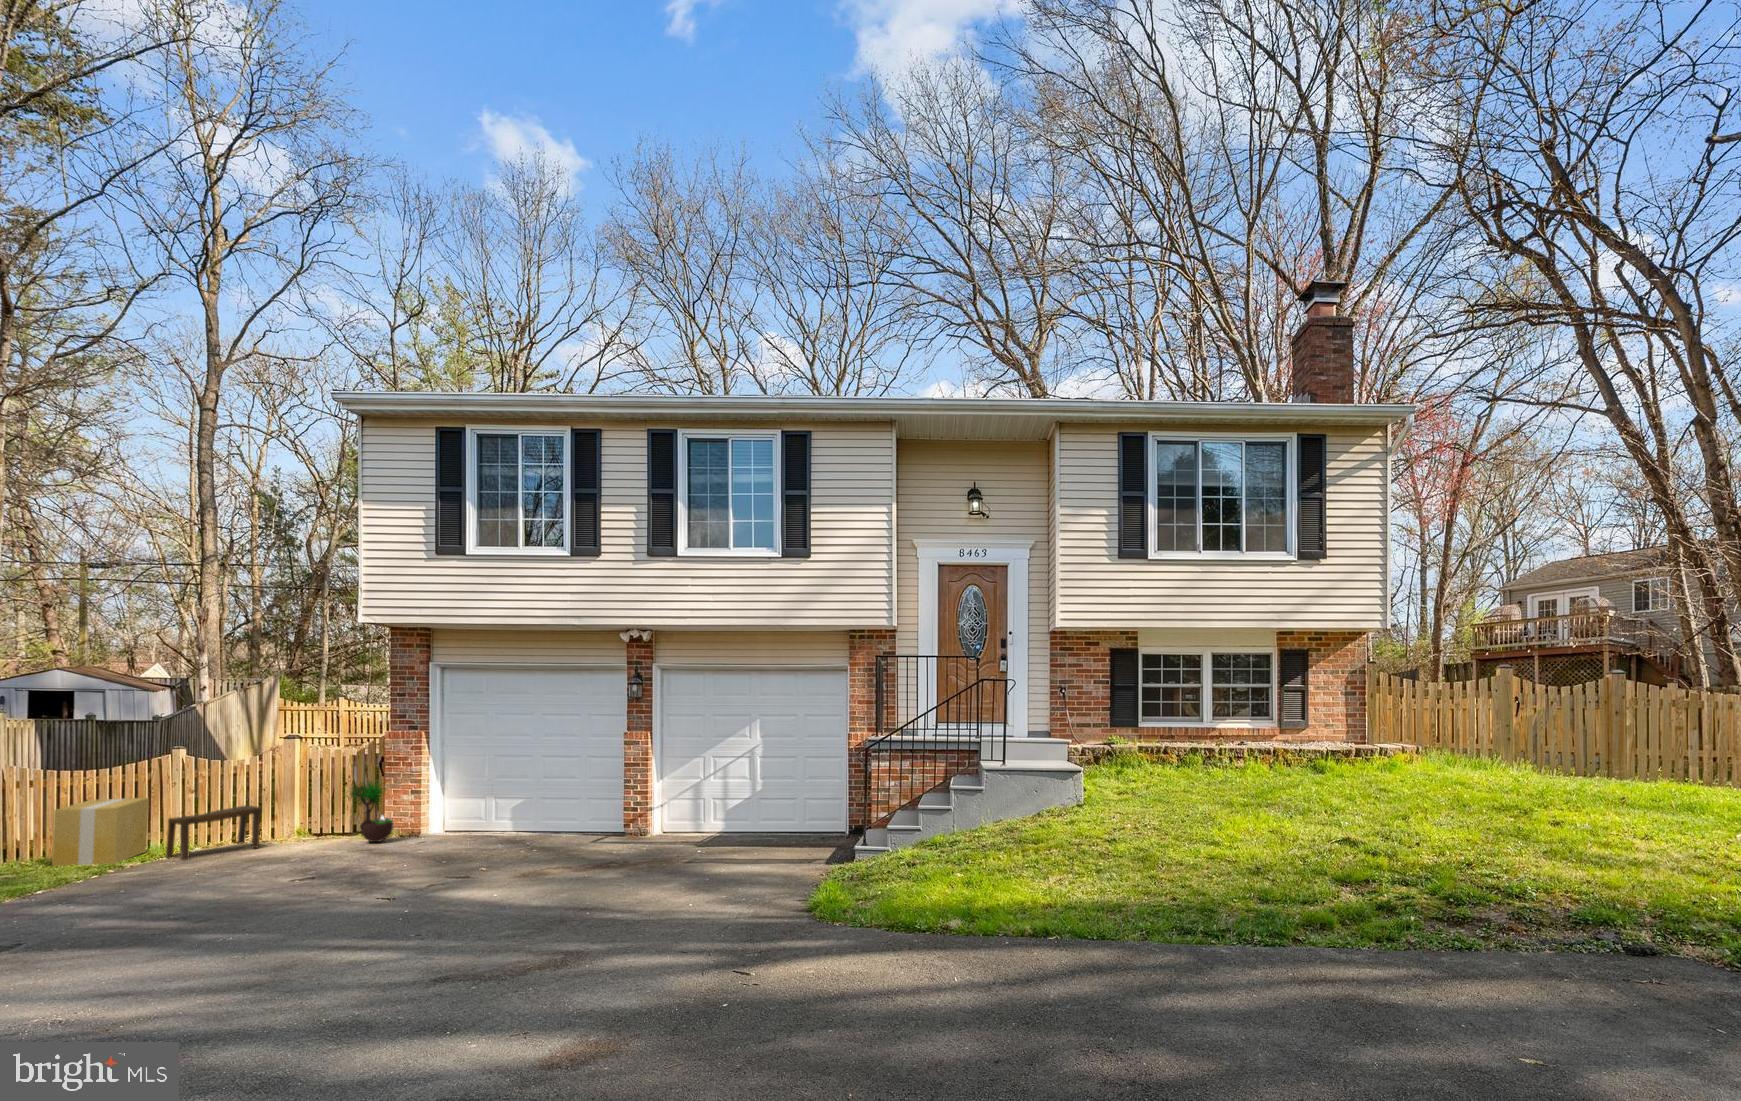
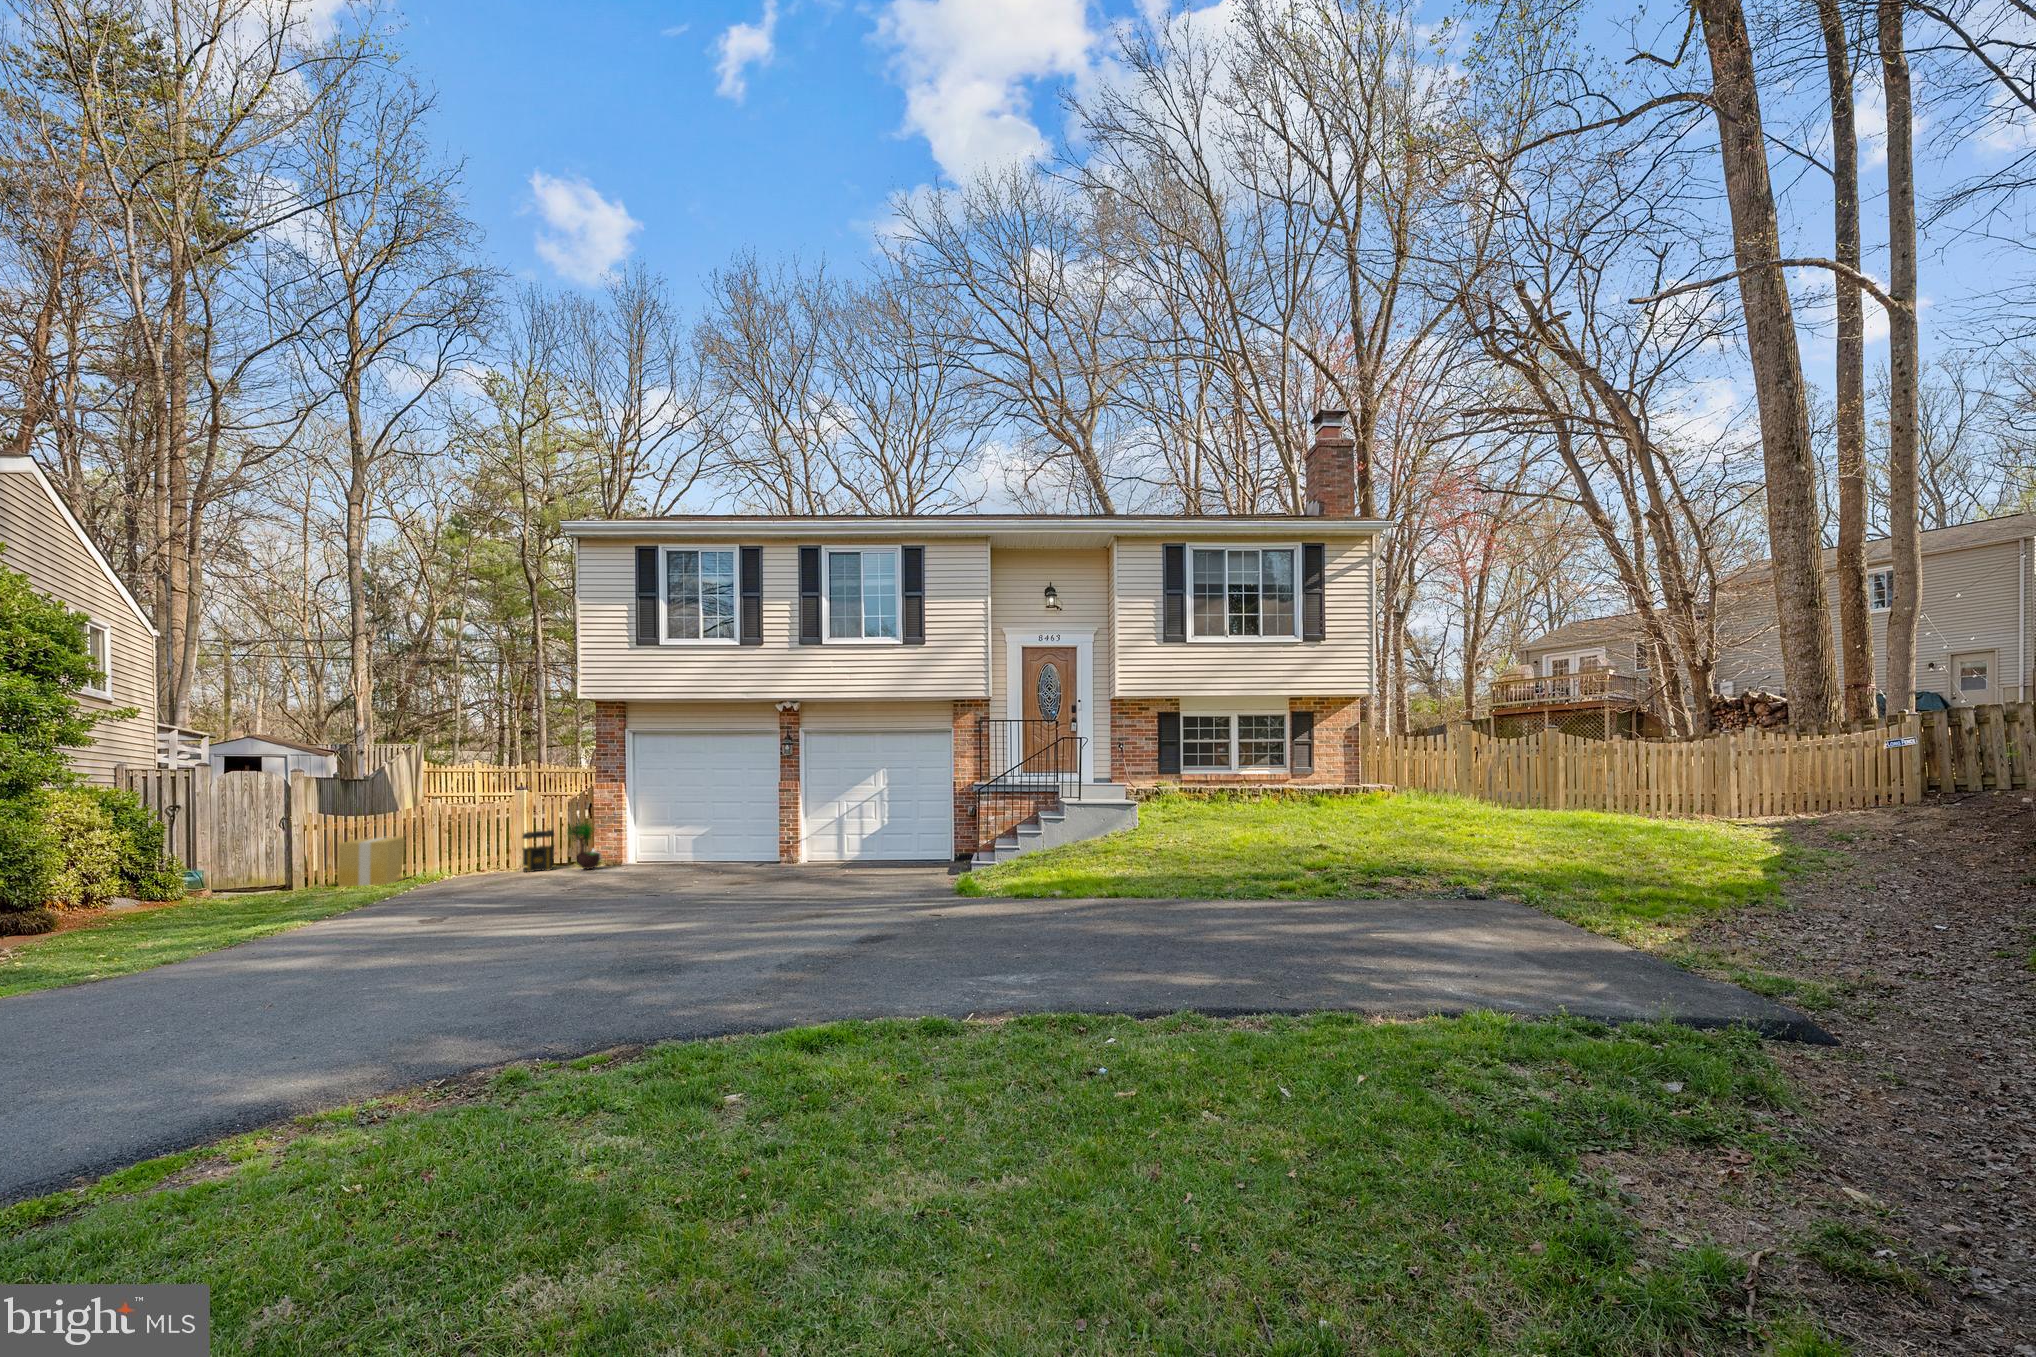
toolbox: none [291,788,333,846] -> present [522,830,554,872]
bench: present [166,805,262,861] -> none [426,842,499,883]

